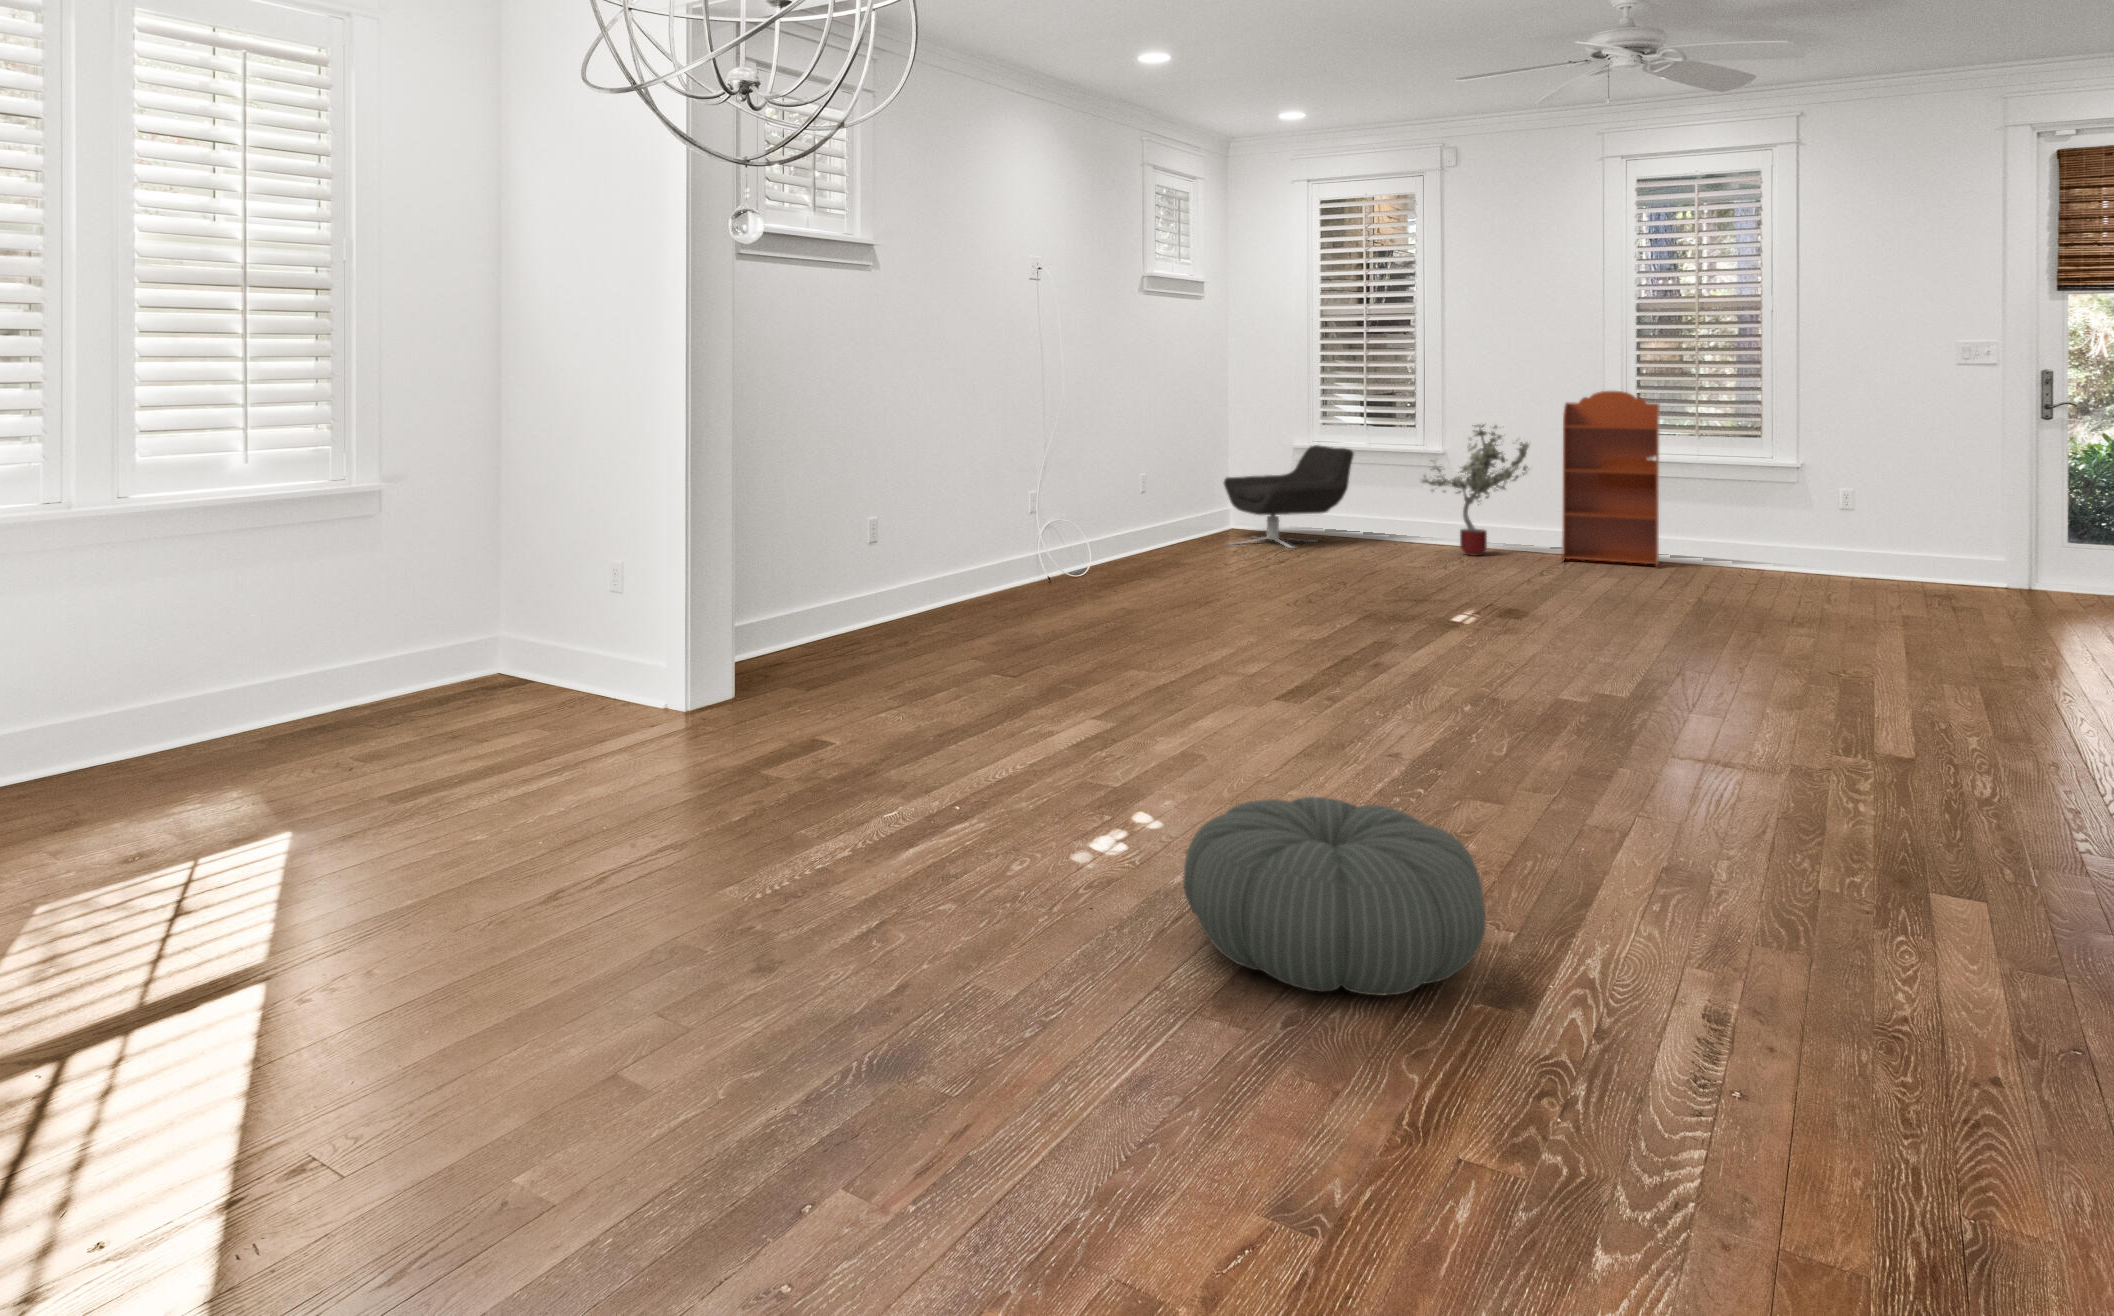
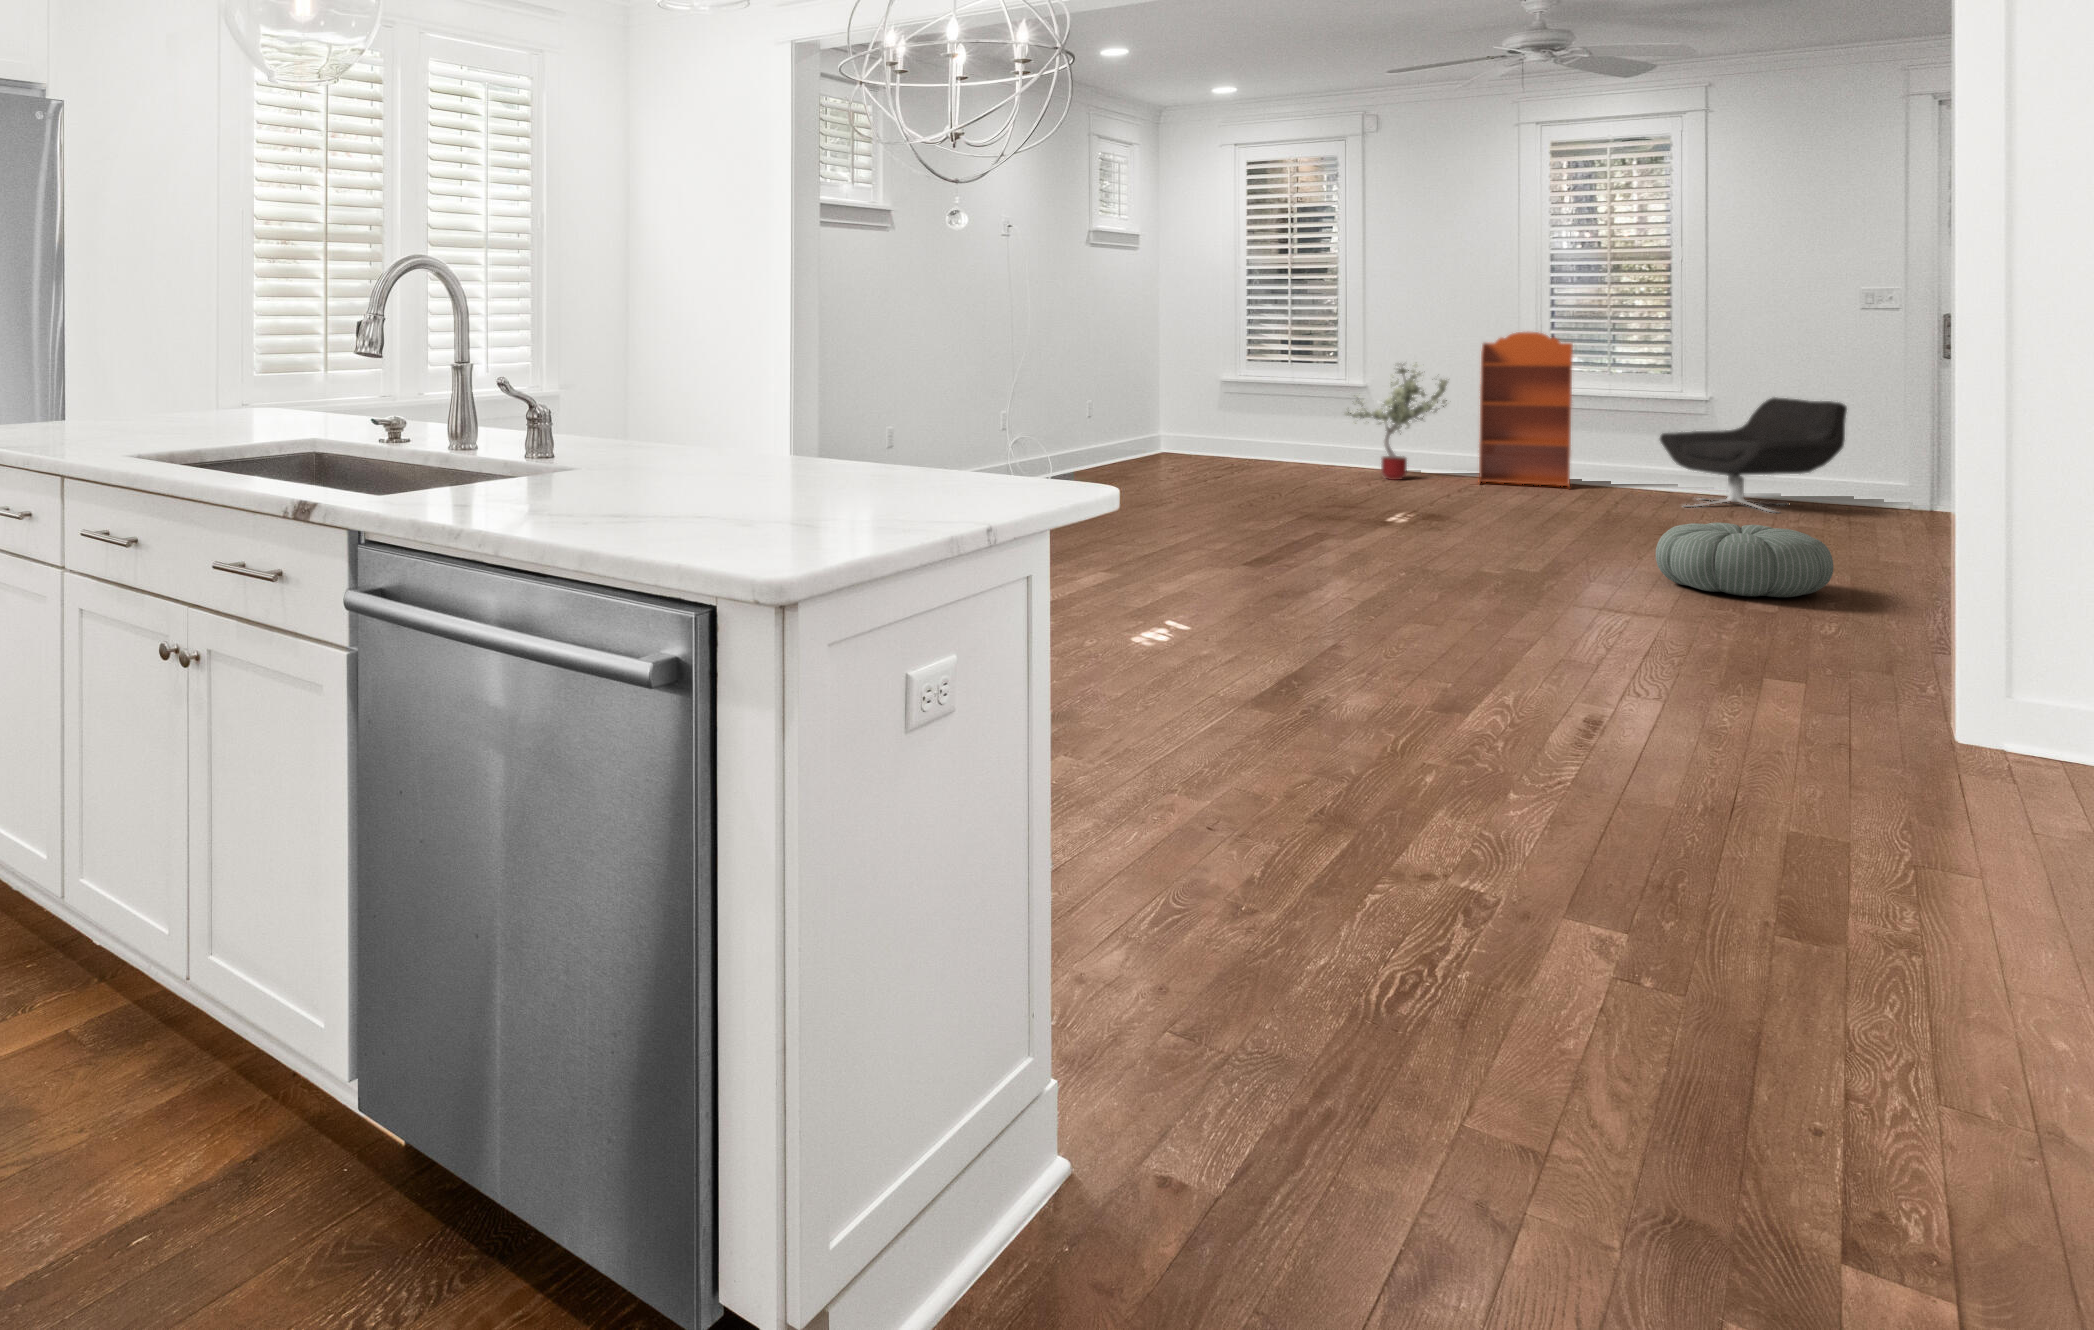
lounge chair: present [1224,445,1354,548] -> present [1660,397,1847,511]
pouf: present [1184,796,1485,996] -> present [1656,523,1833,597]

